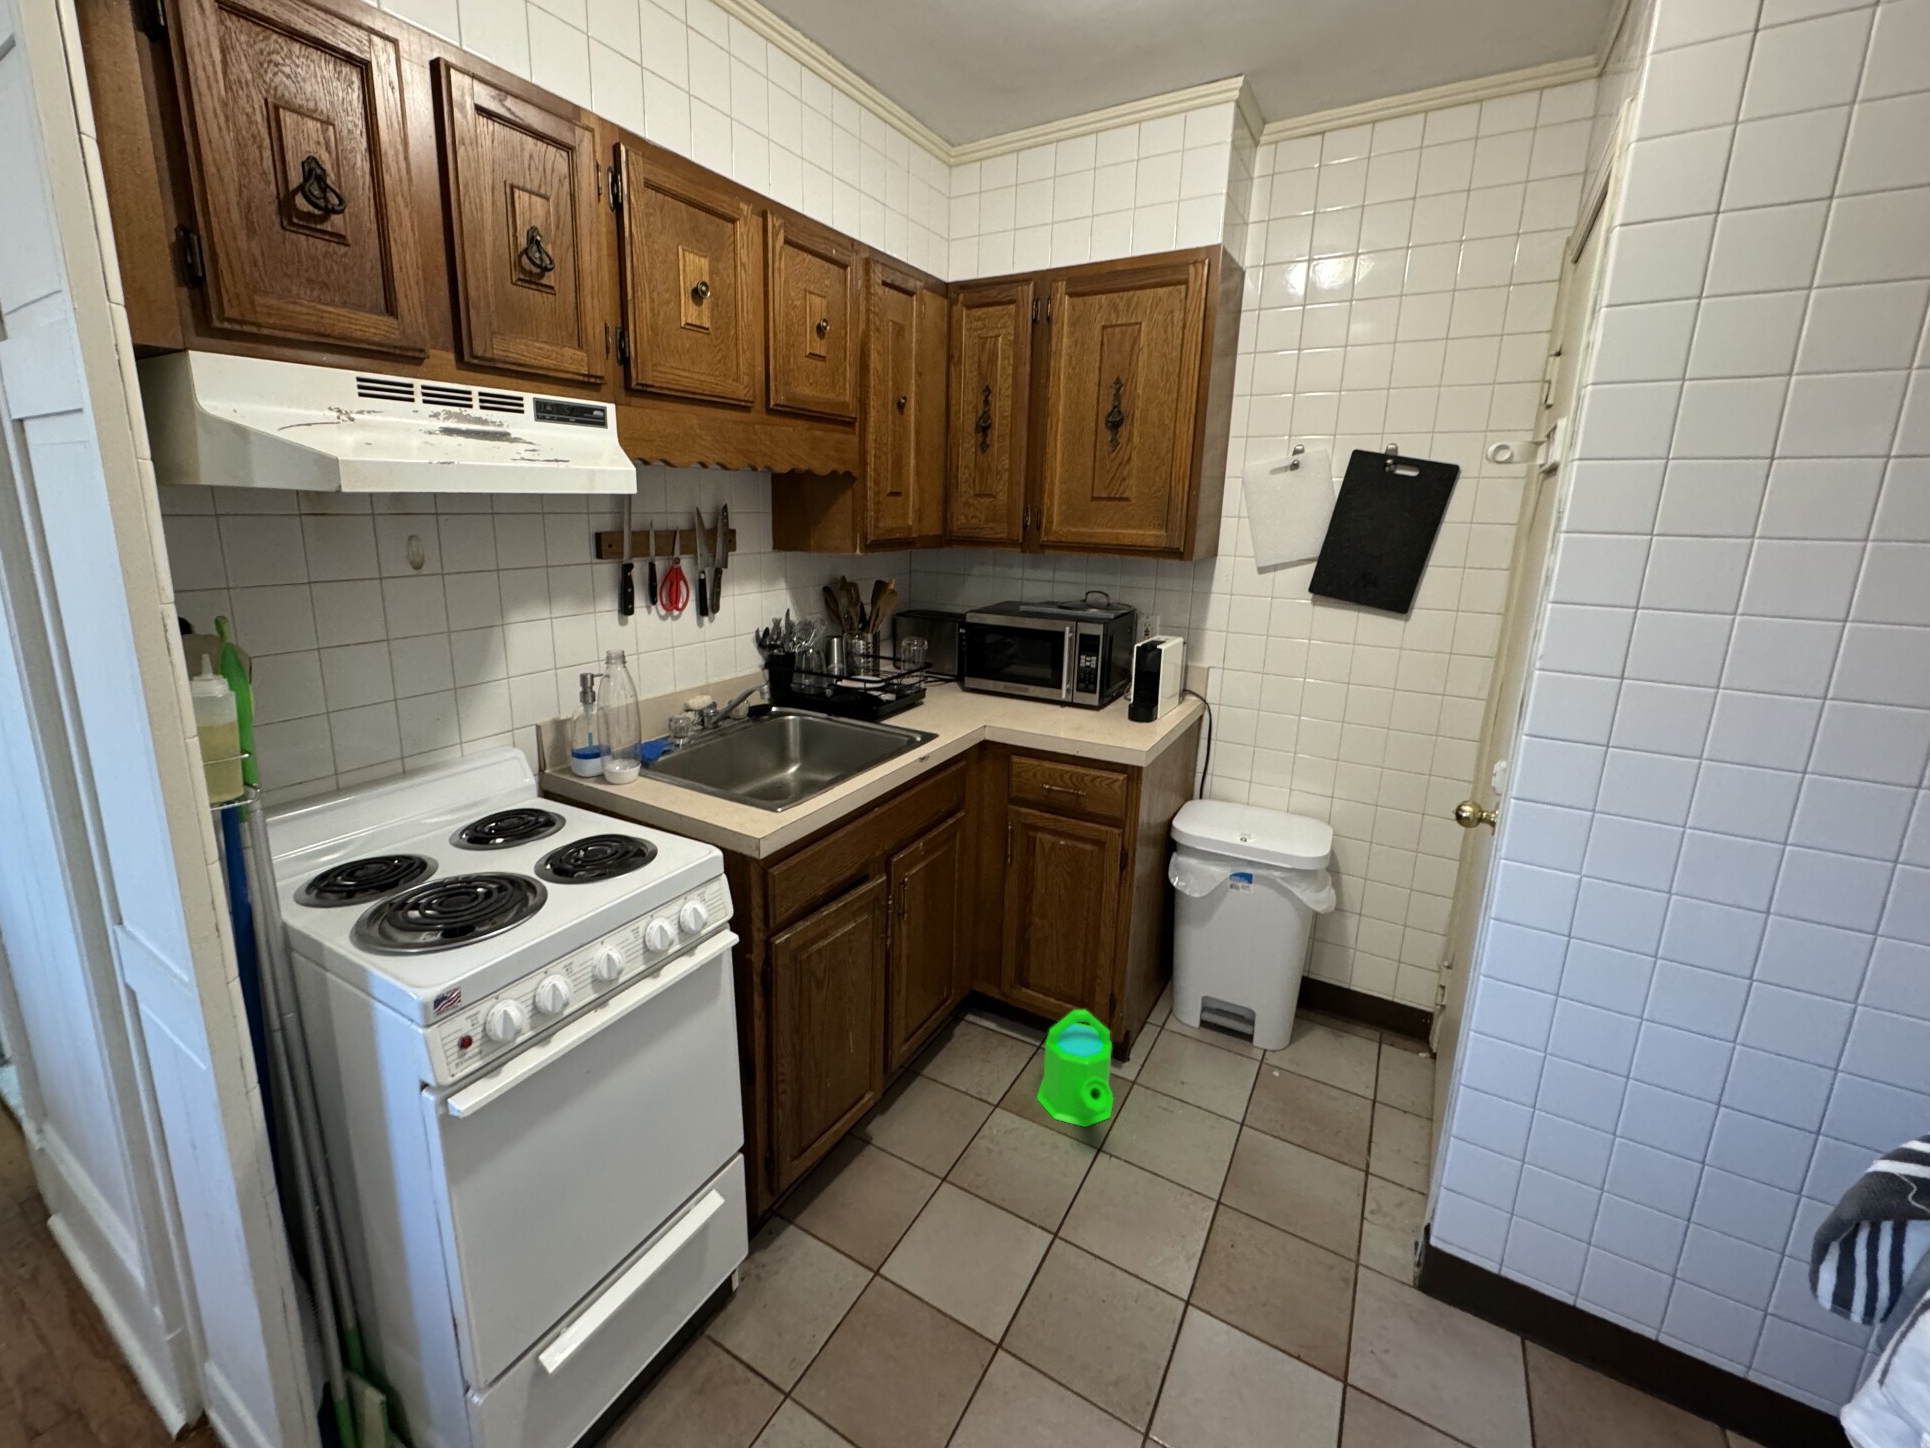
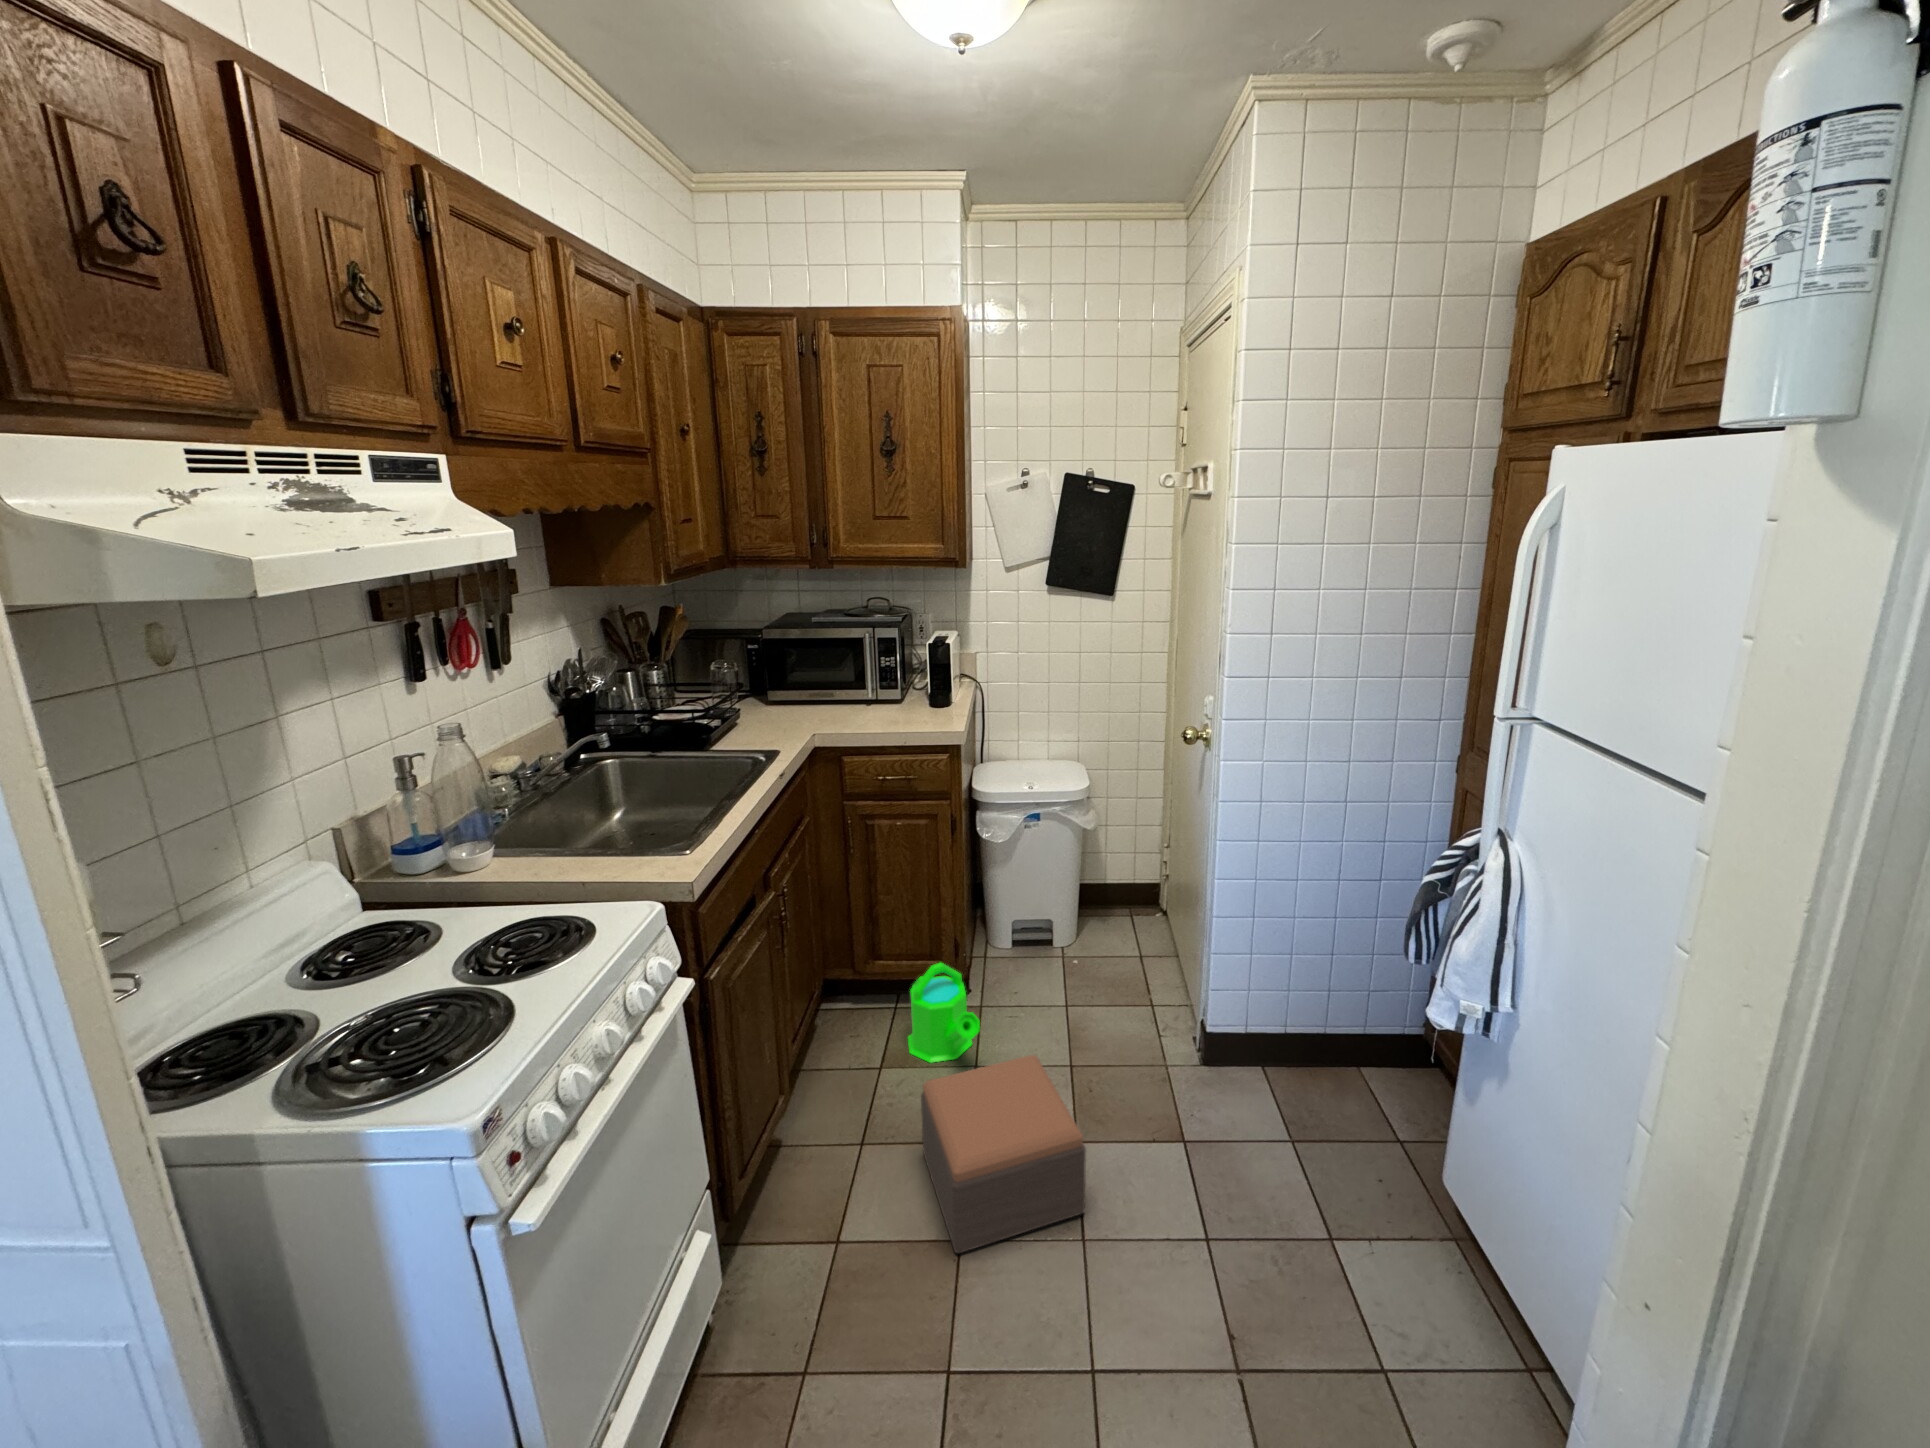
footstool: none [987,1139,1173,1398] -> present [921,1055,1086,1253]

